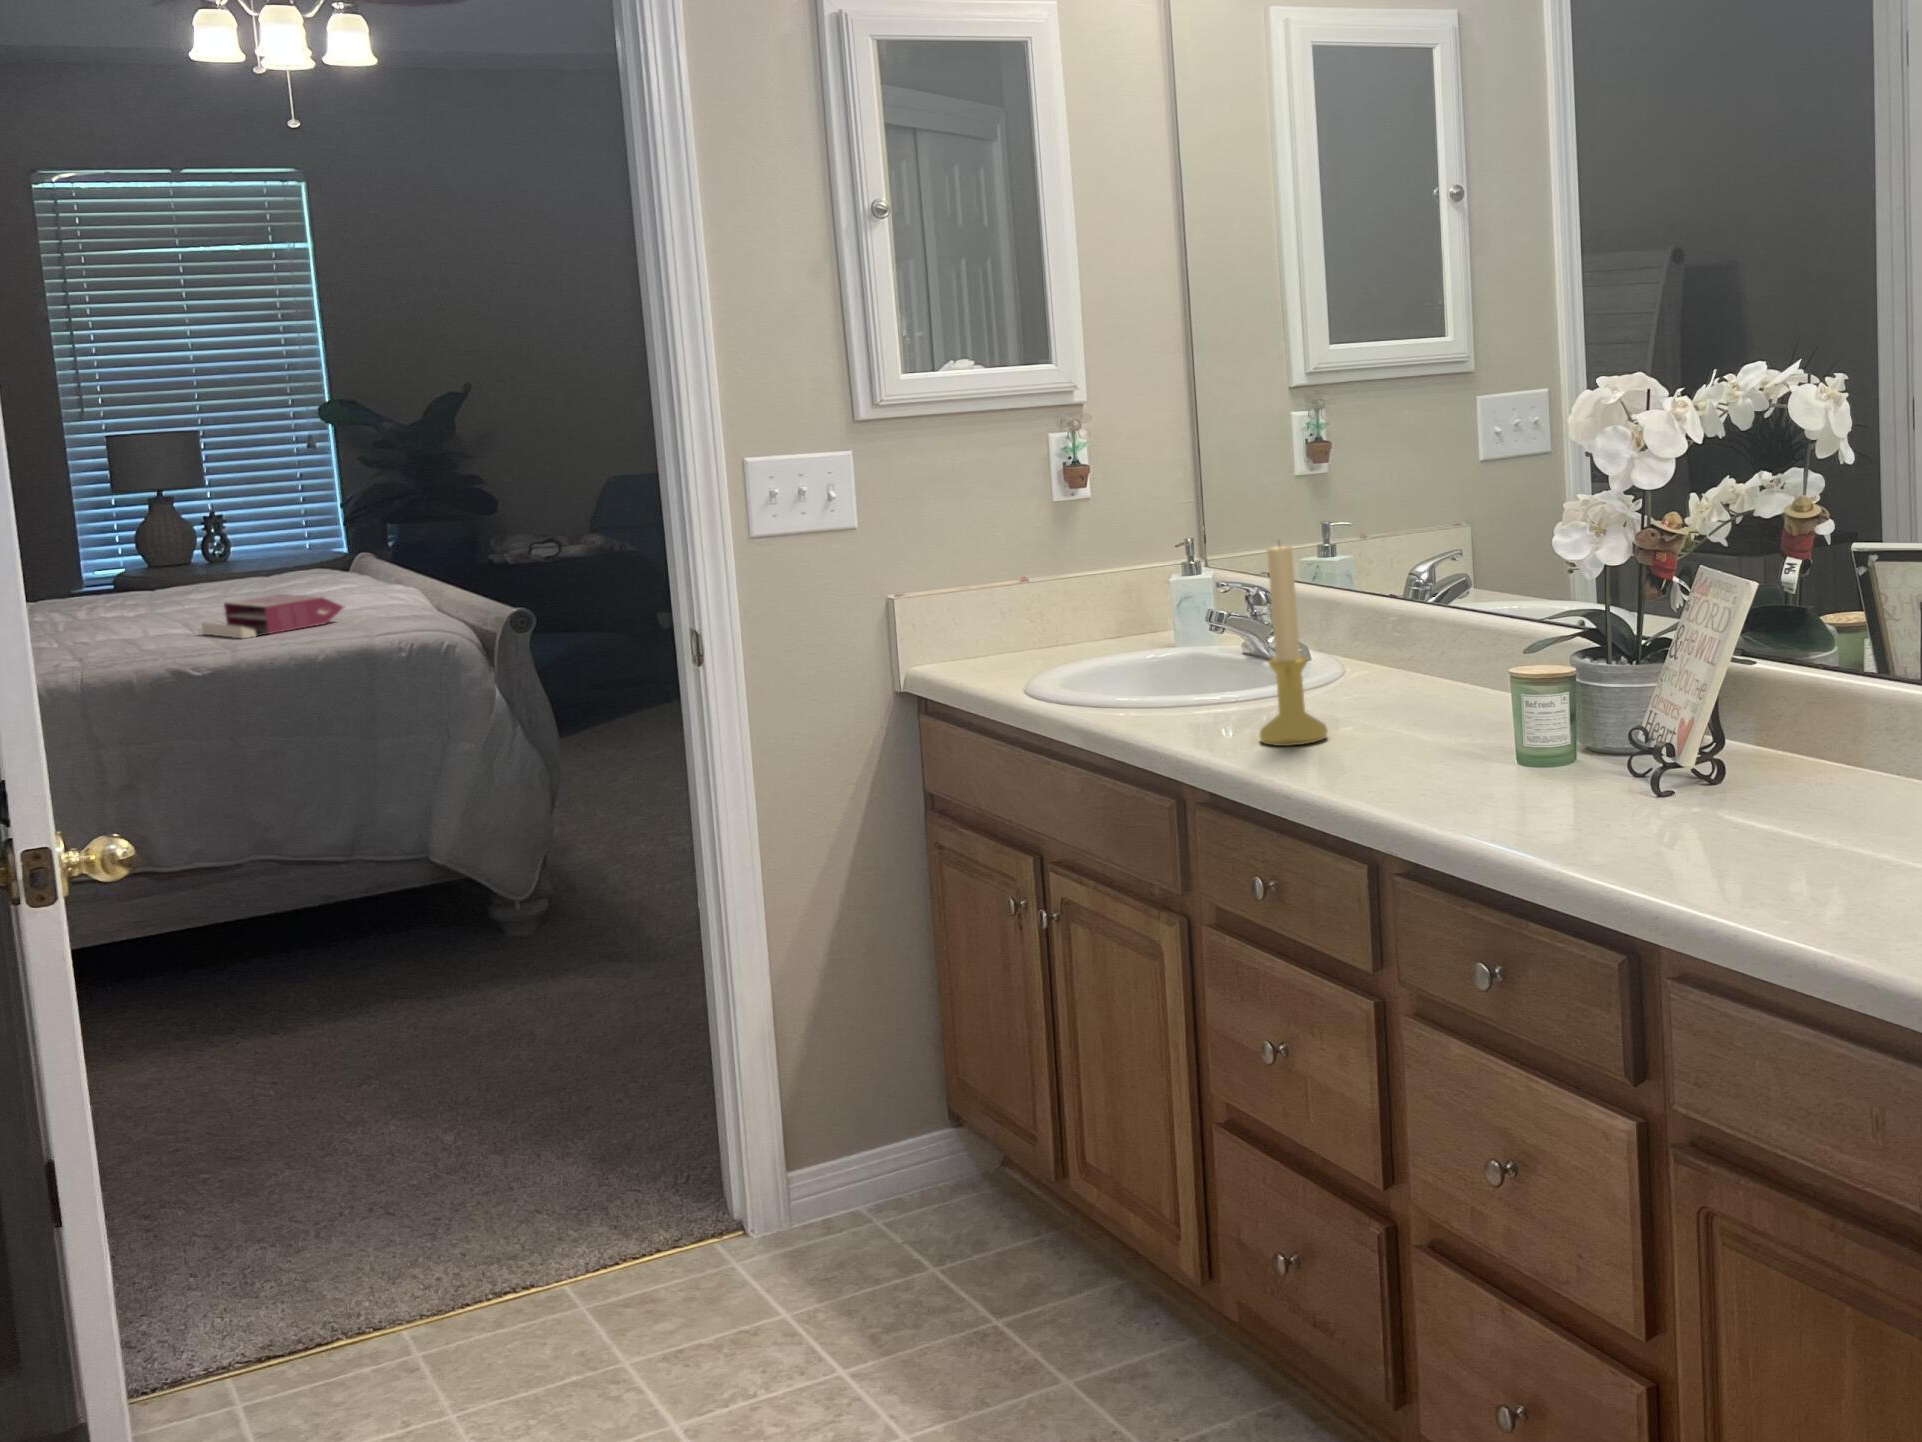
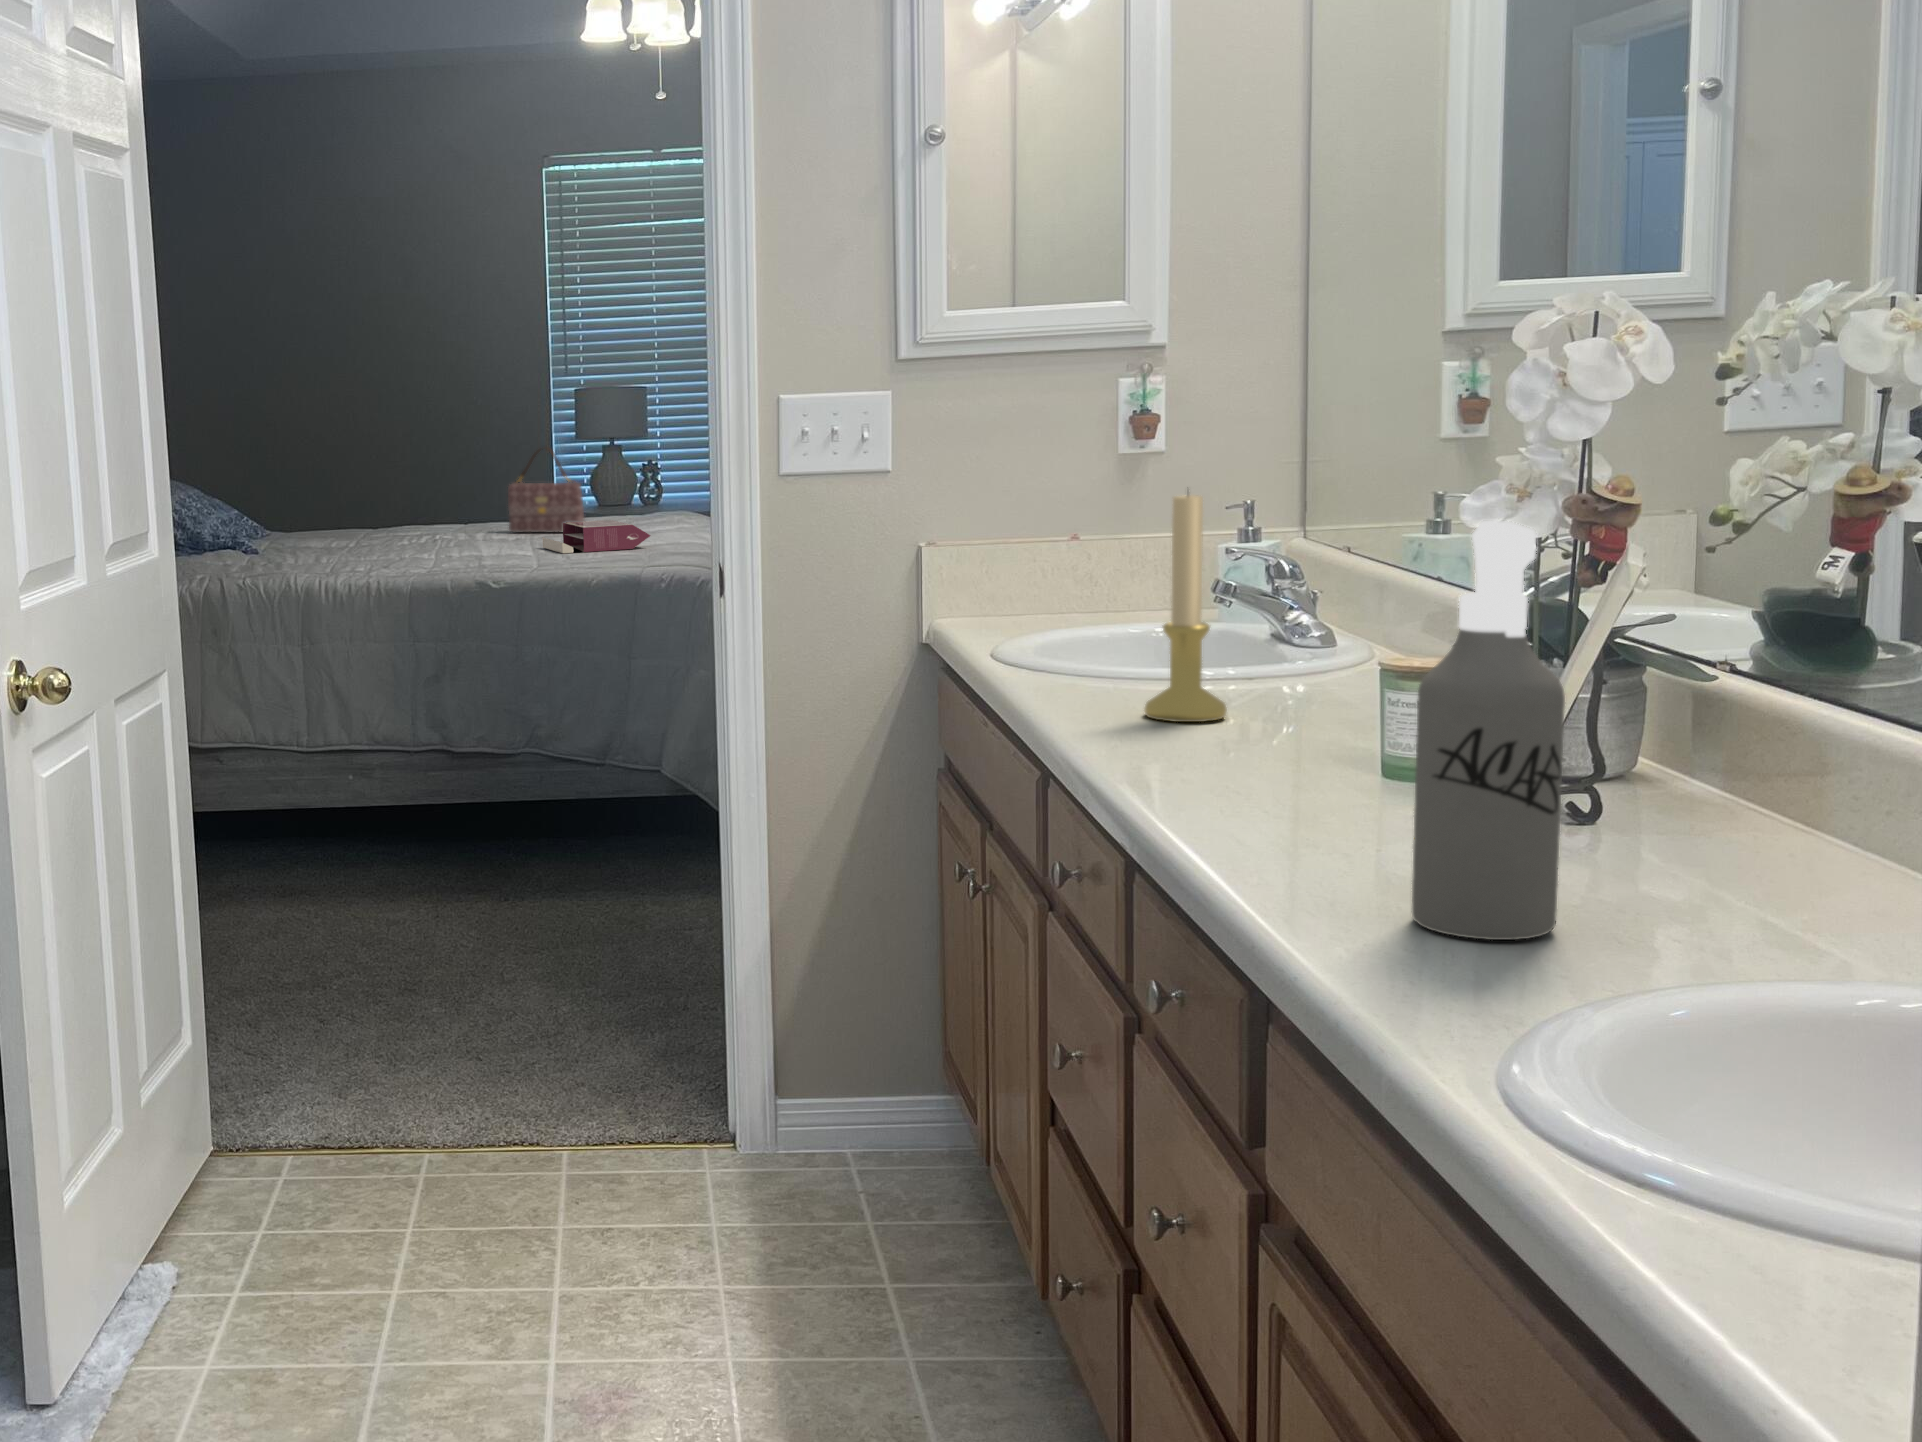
handbag: none [109,515,219,618] -> present [508,448,584,532]
spray bottle: none [1735,571,1843,887] -> present [1412,521,1565,940]

